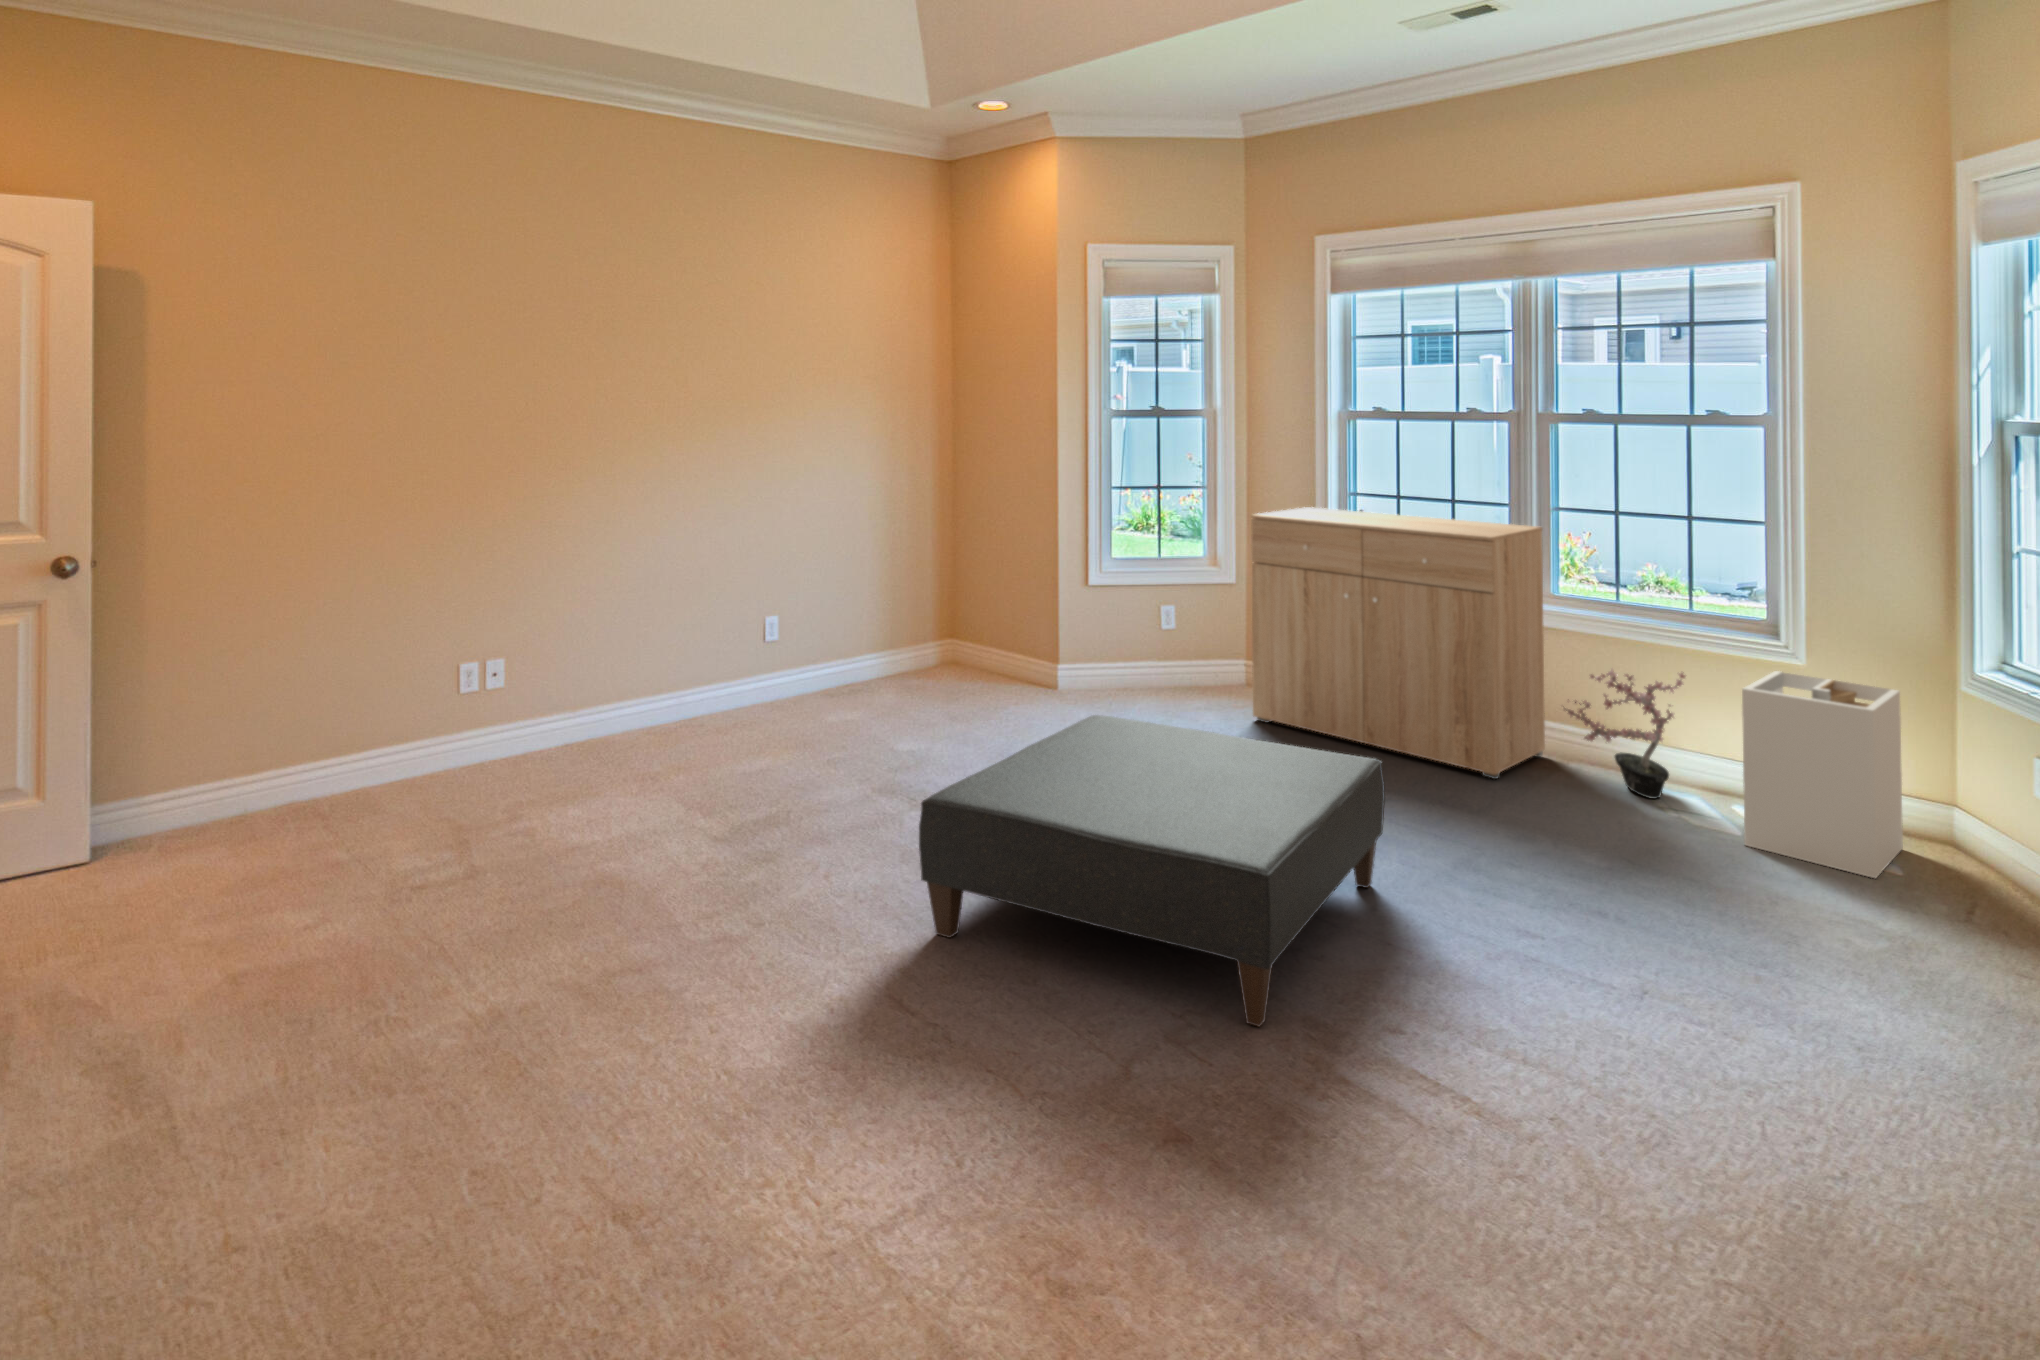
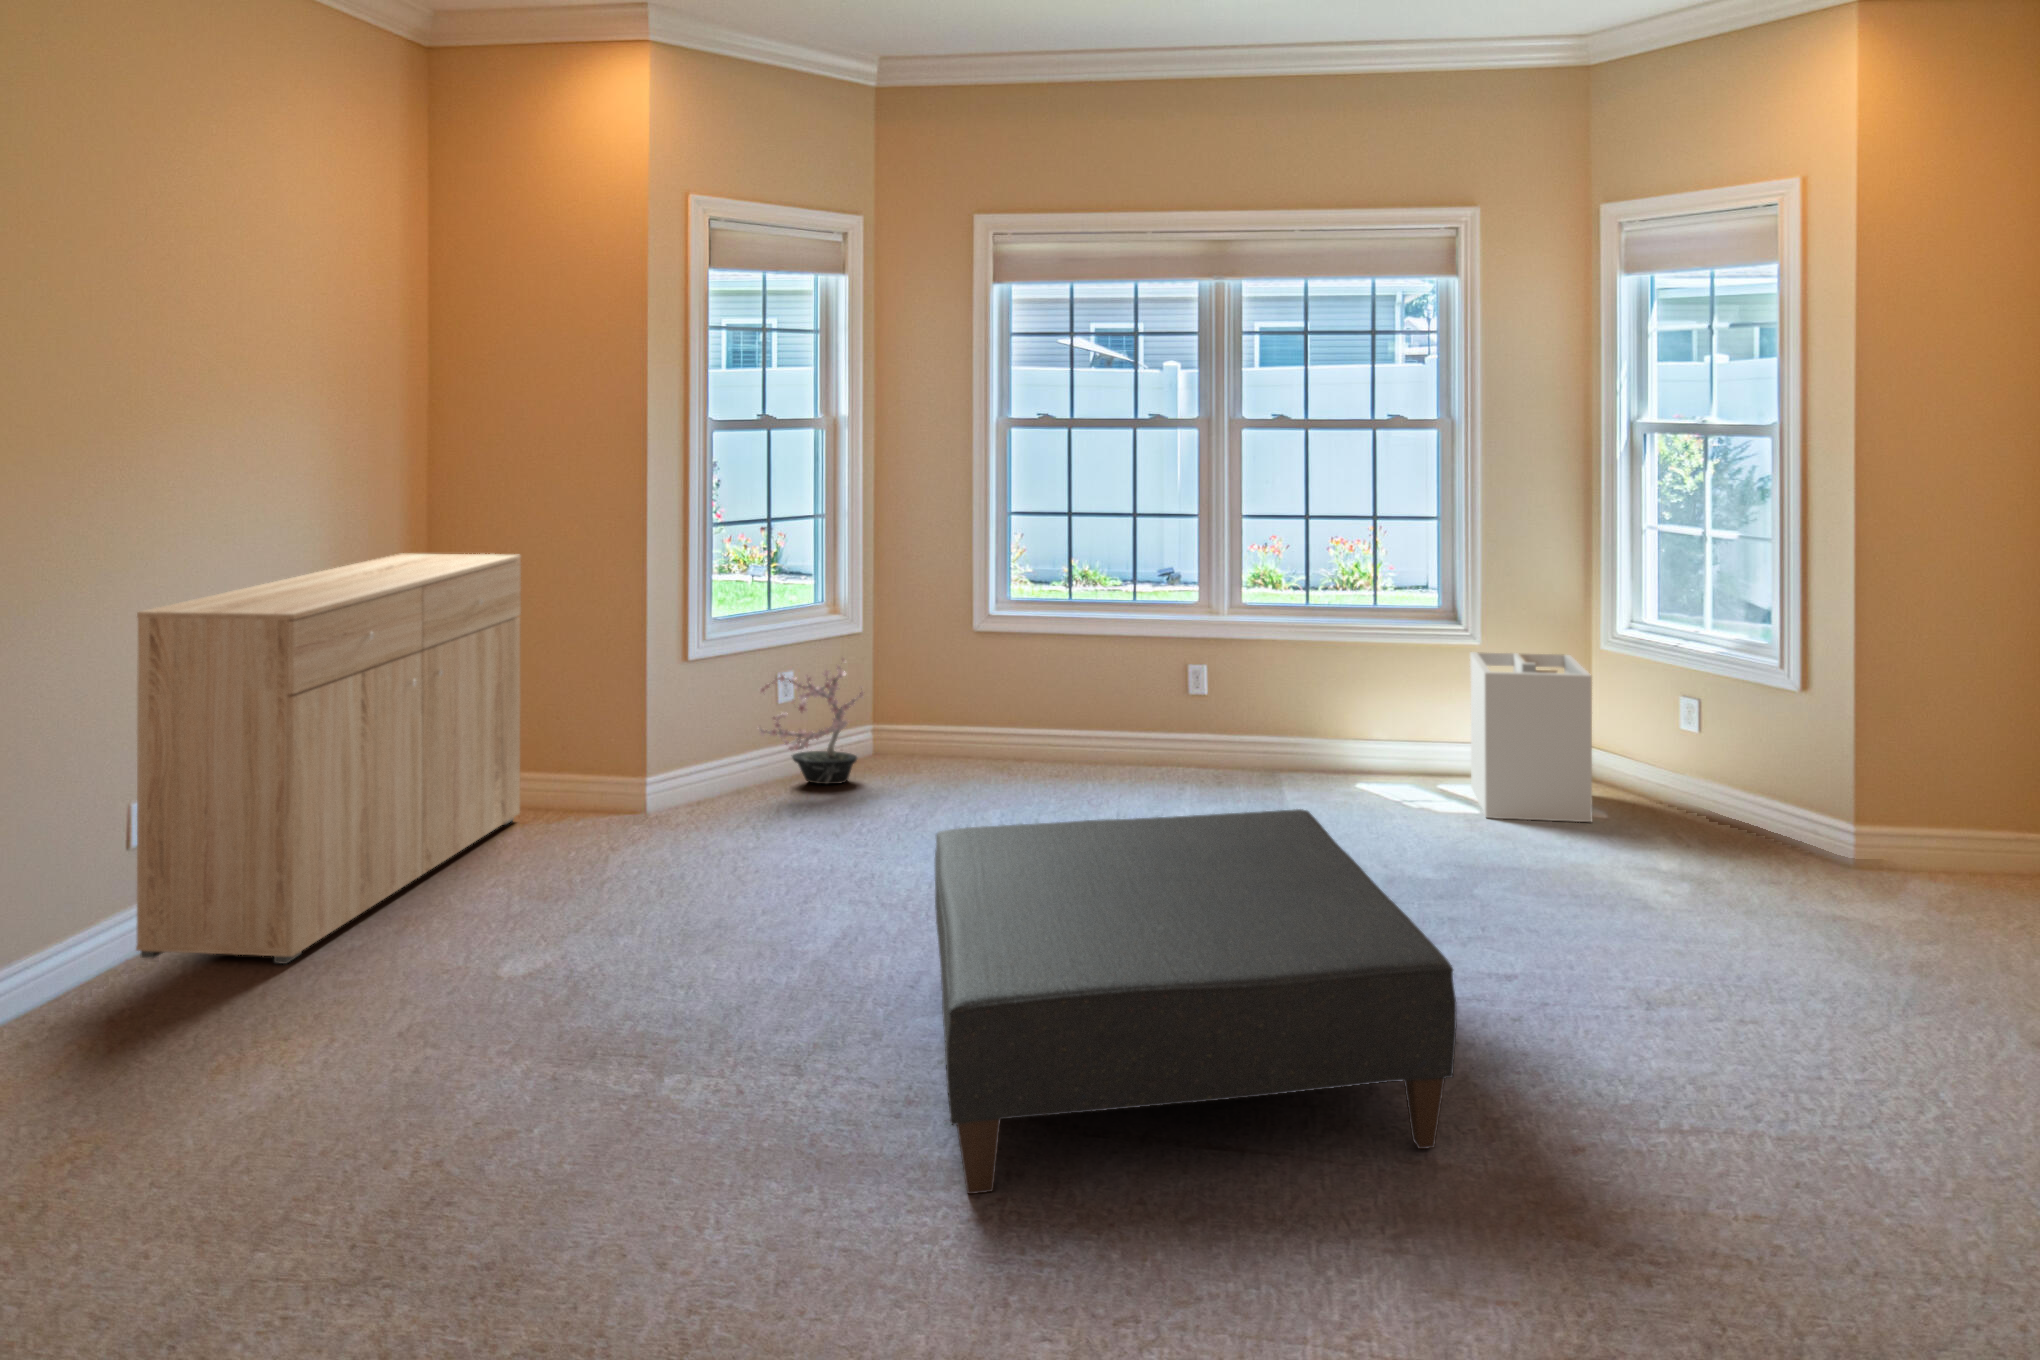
dresser: present [1251,507,1545,779] -> present [136,554,521,964]
potted plant: present [1564,669,1685,799] -> present [759,658,864,784]

